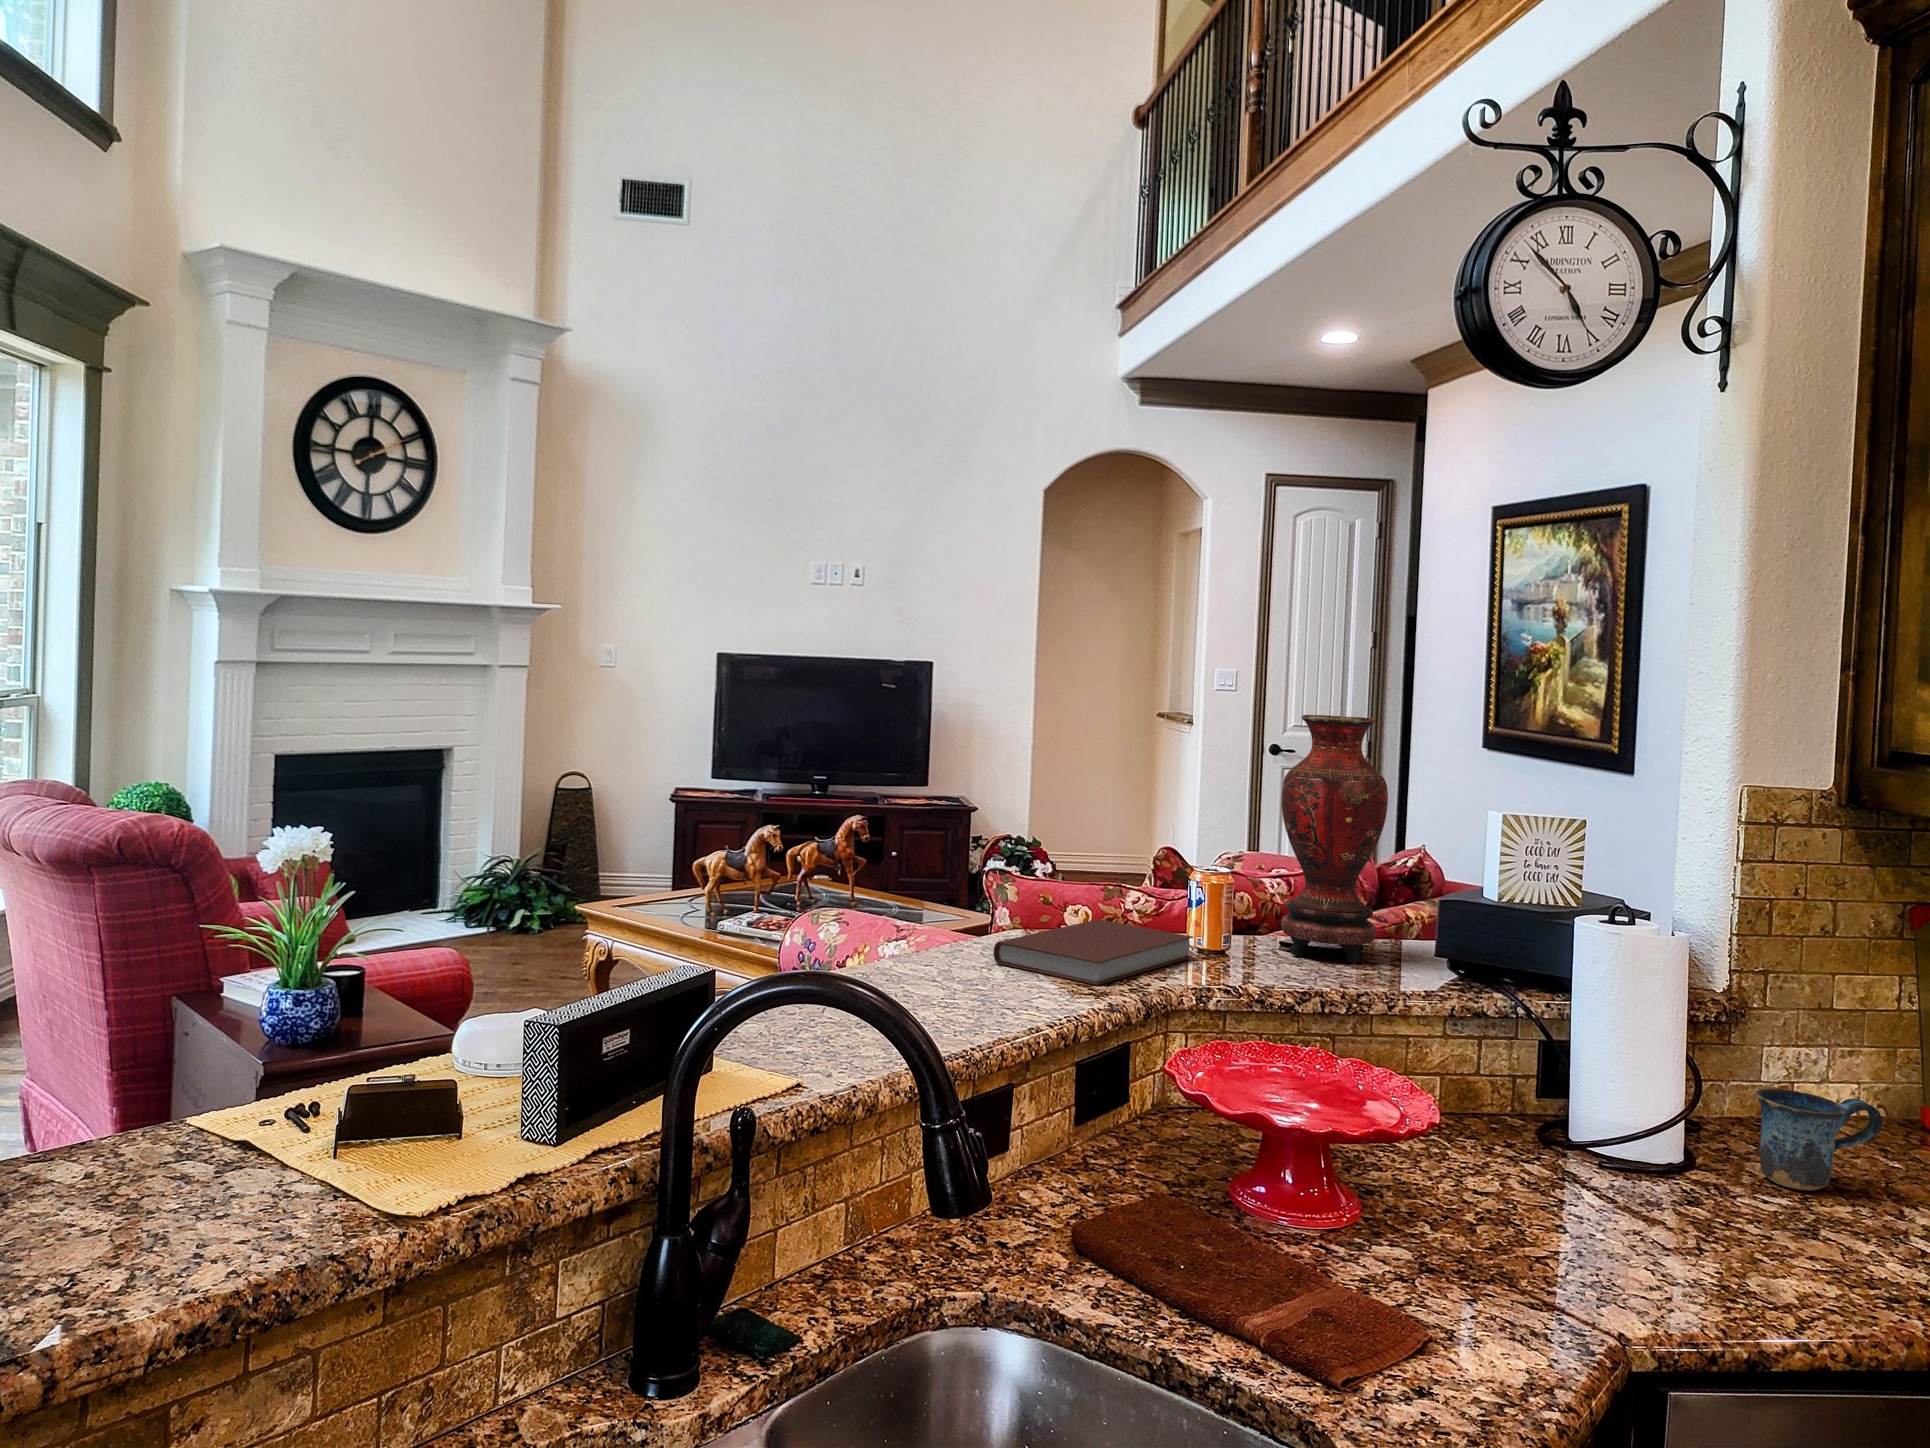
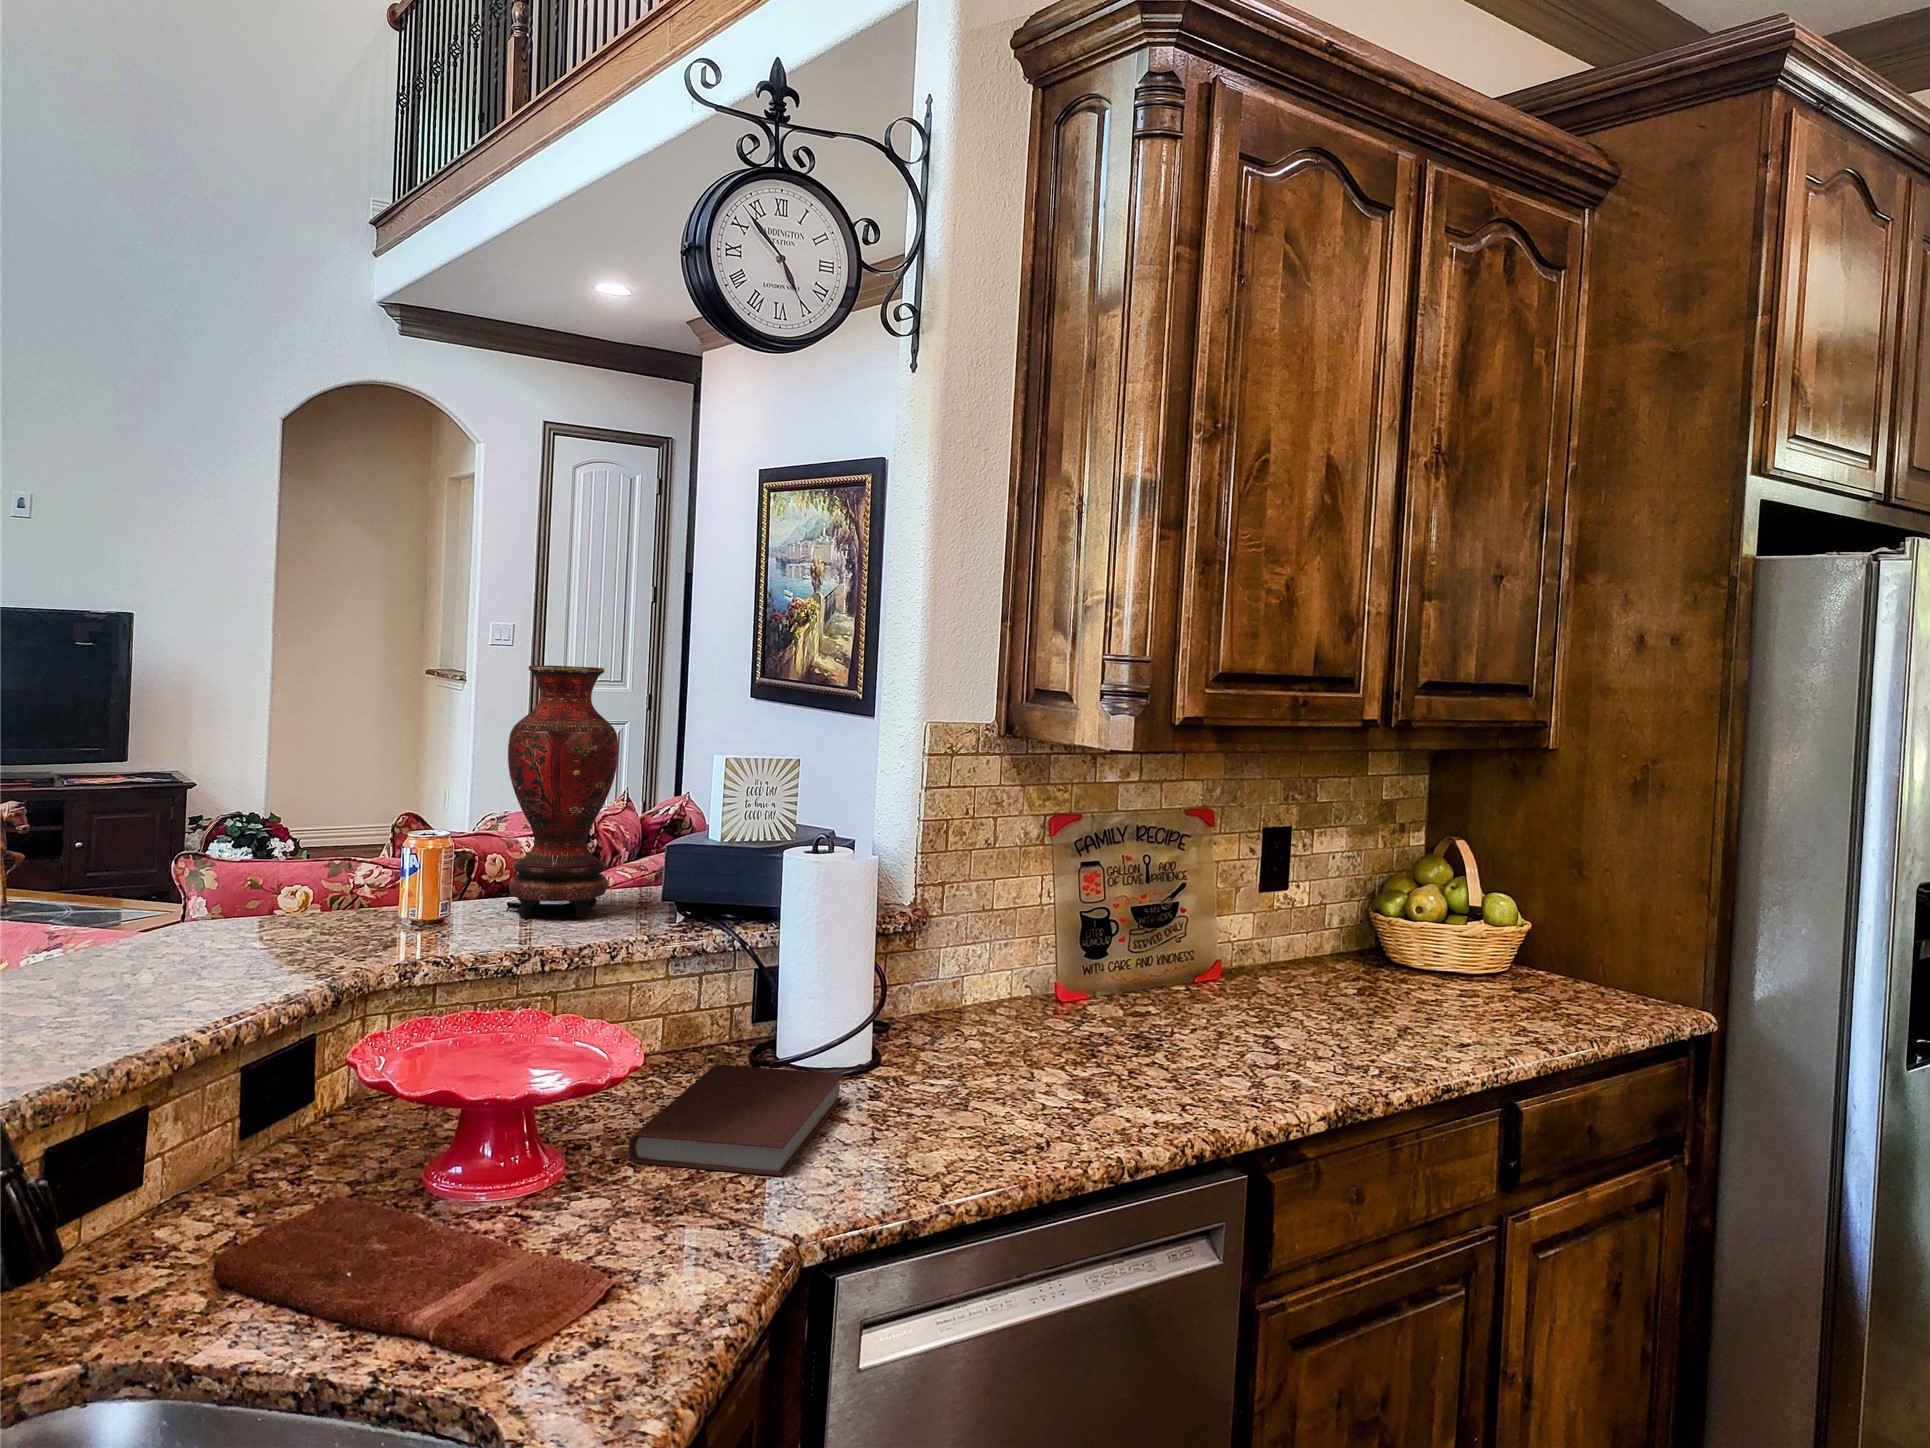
book: present [994,919,1193,985] -> present [628,1064,843,1176]
mug: present [1756,1089,1883,1190] -> none [929,986,1021,1071]

